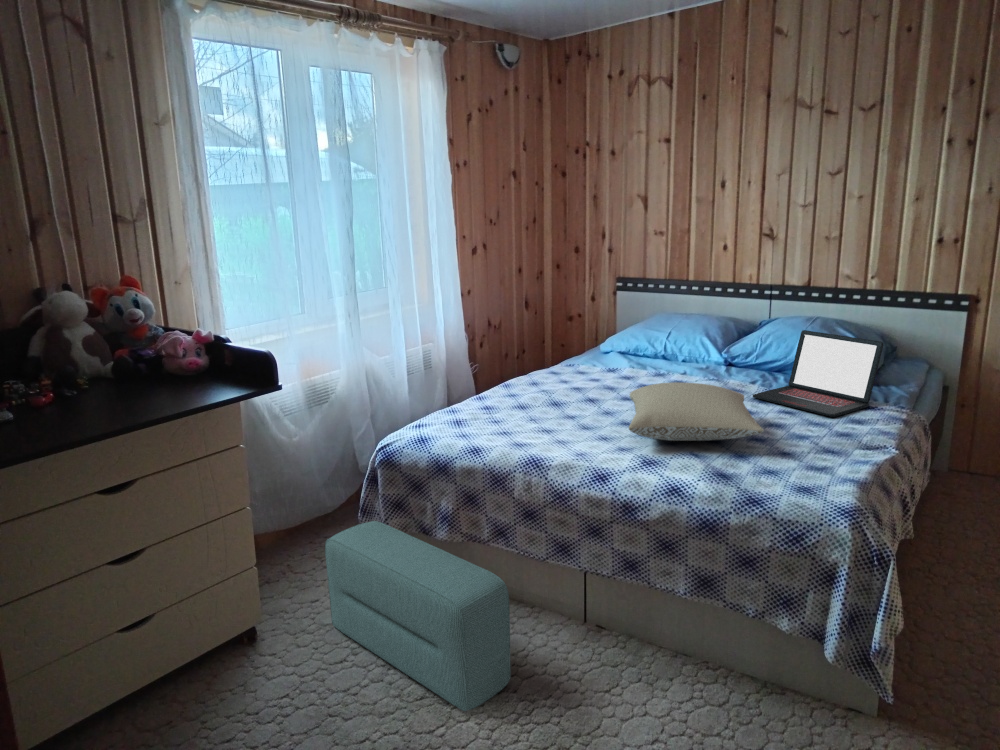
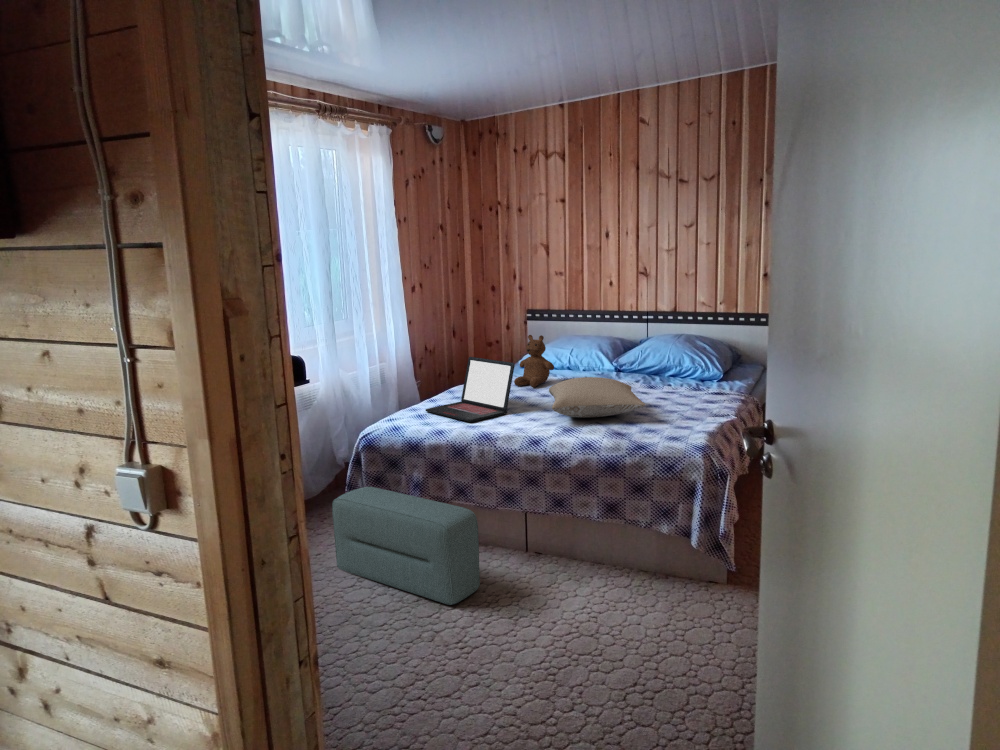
teddy bear: none [589,315,642,384] -> present [514,335,554,387]
laptop: present [753,330,883,417] -> present [426,357,515,422]

